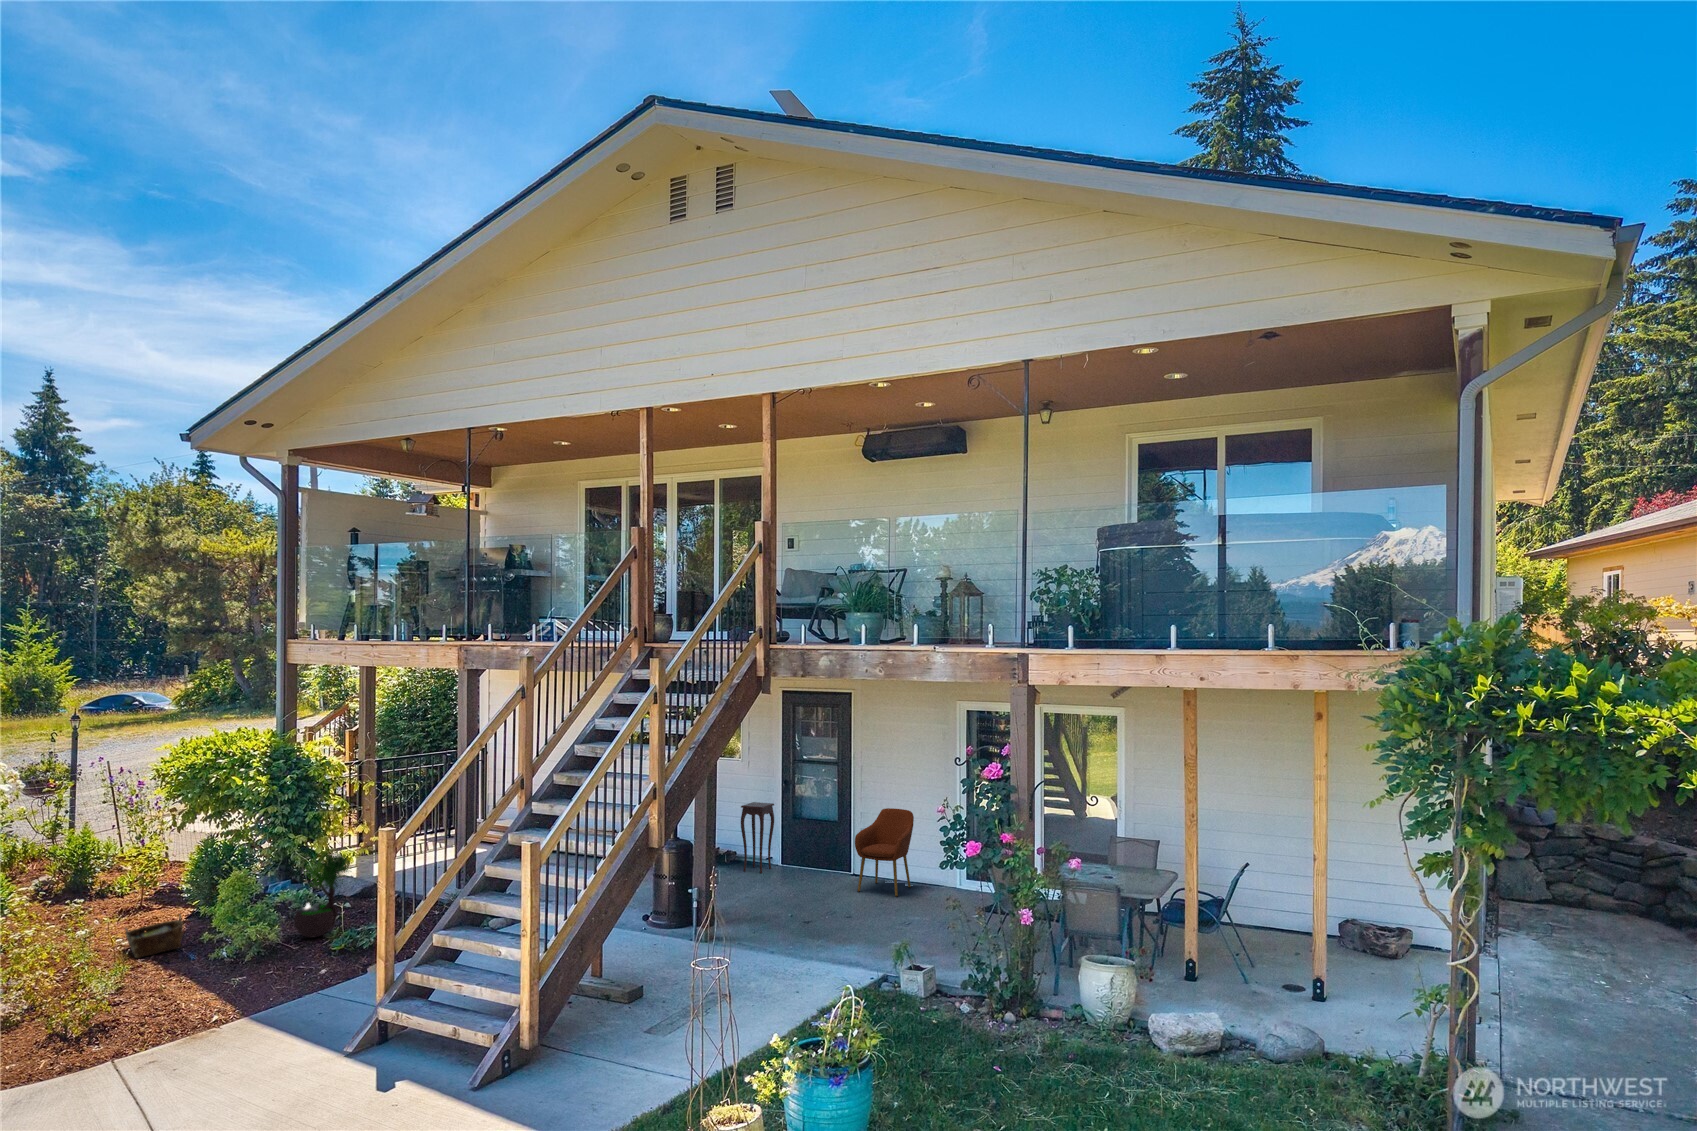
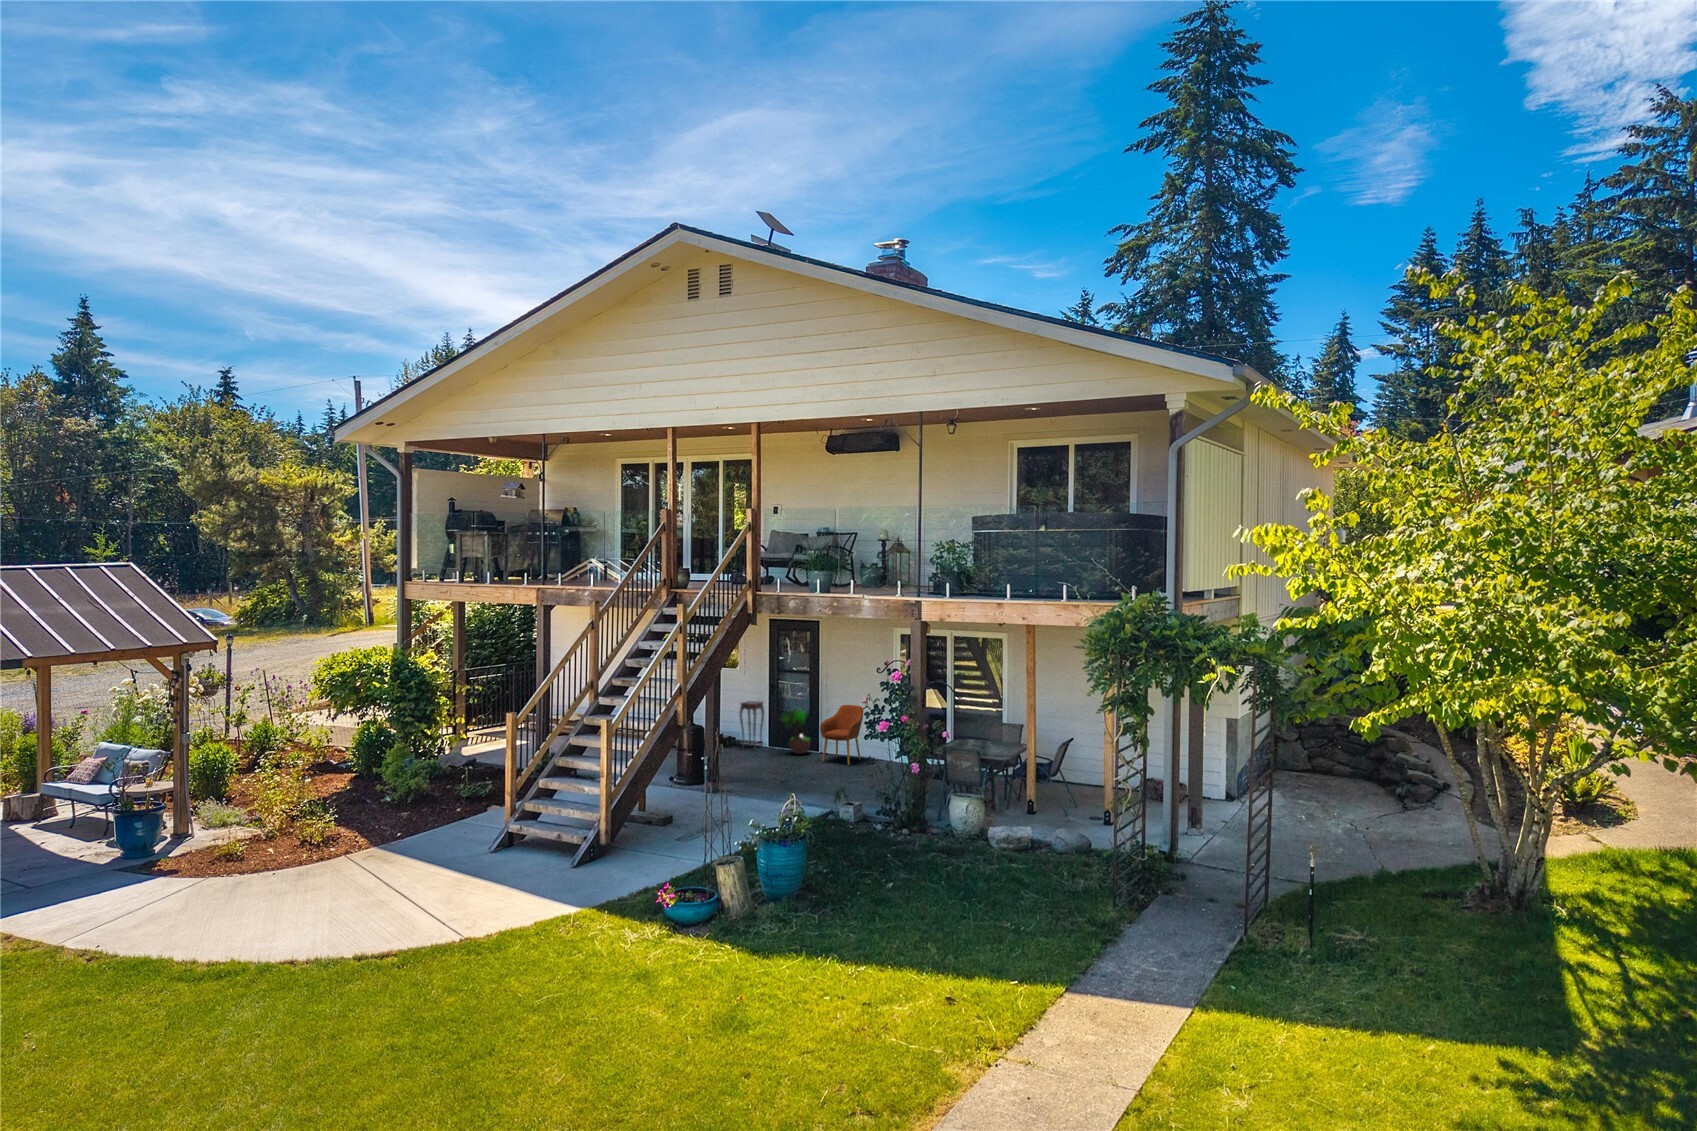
potted tree: present [294,853,350,938] -> present [782,708,811,754]
woven basket: present [125,915,183,958] -> none [335,769,370,796]

